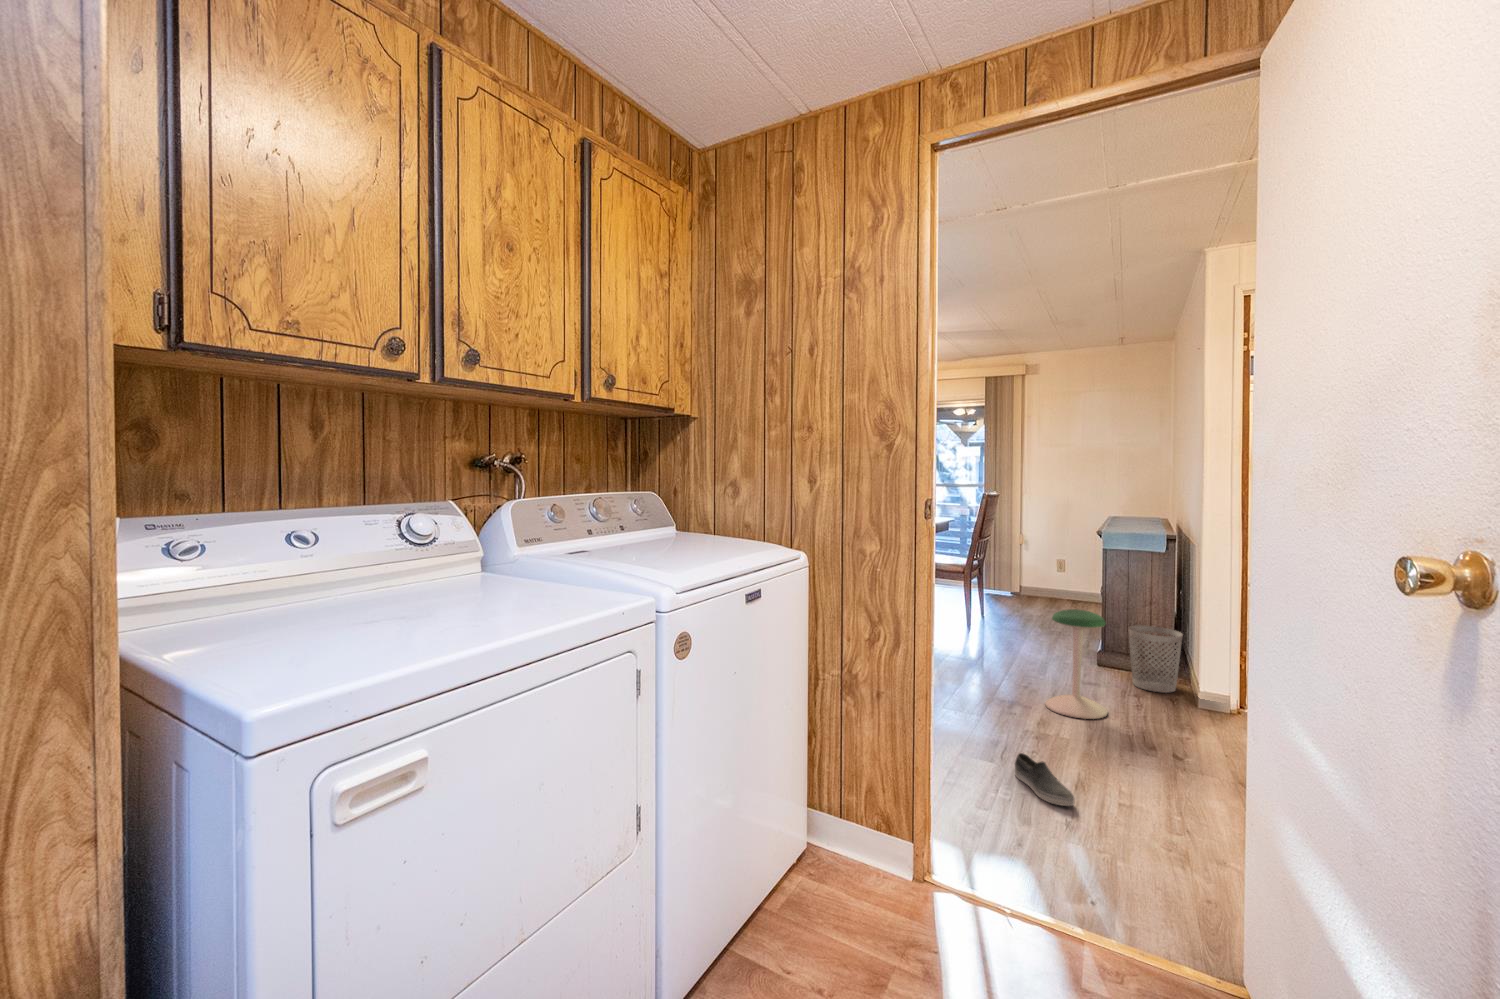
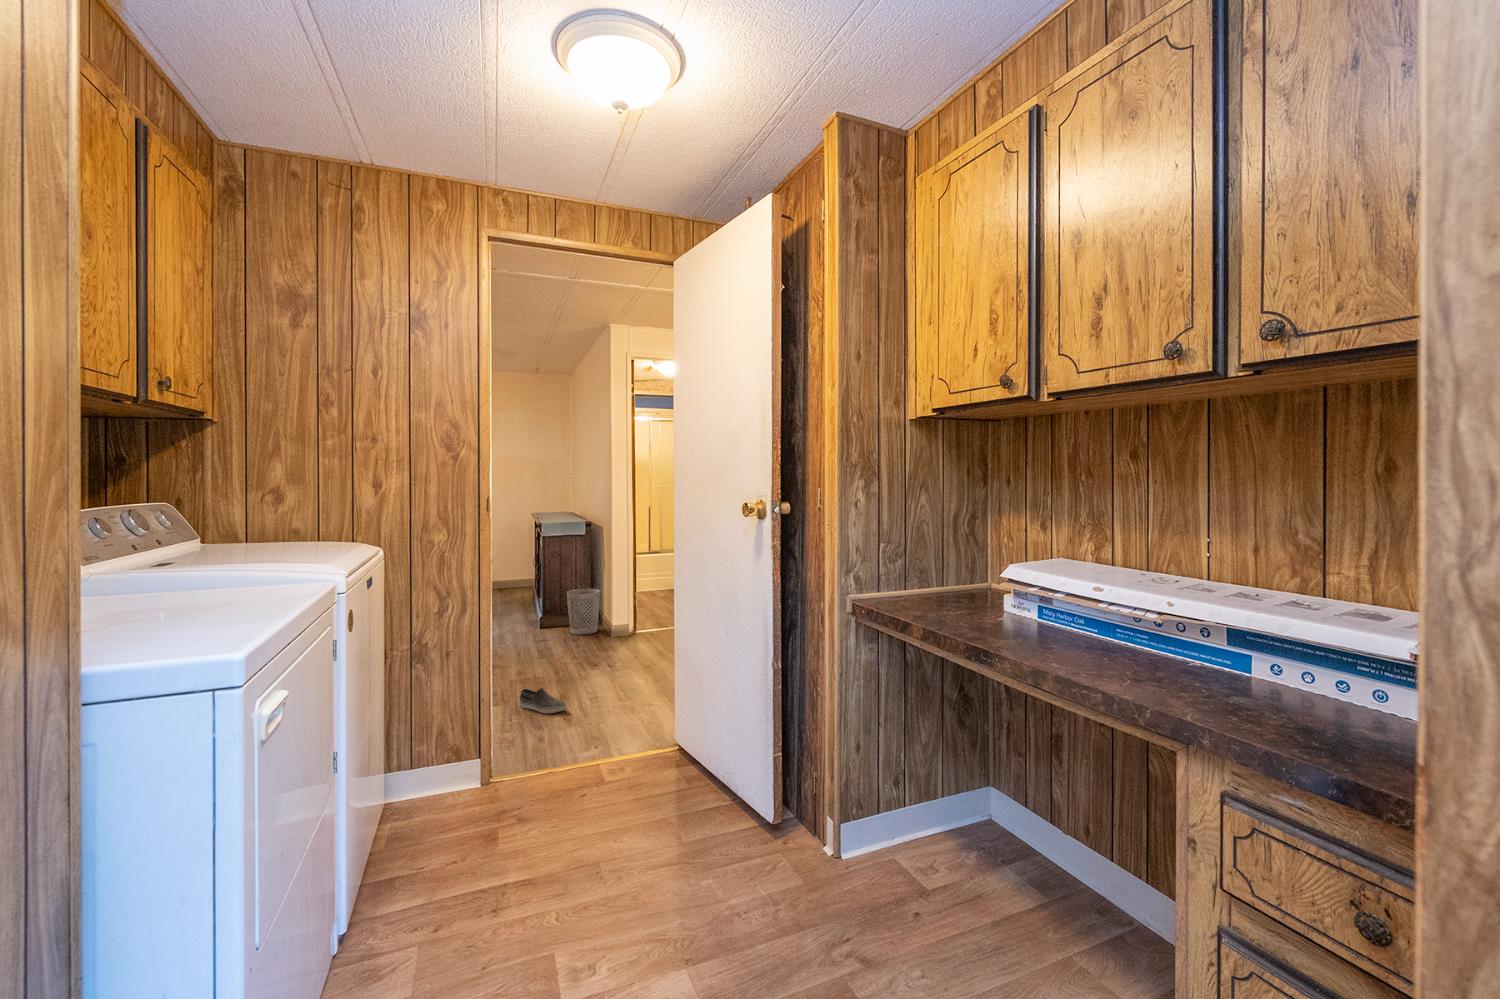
stool: present [1045,609,1108,719] -> none [519,581,563,663]

